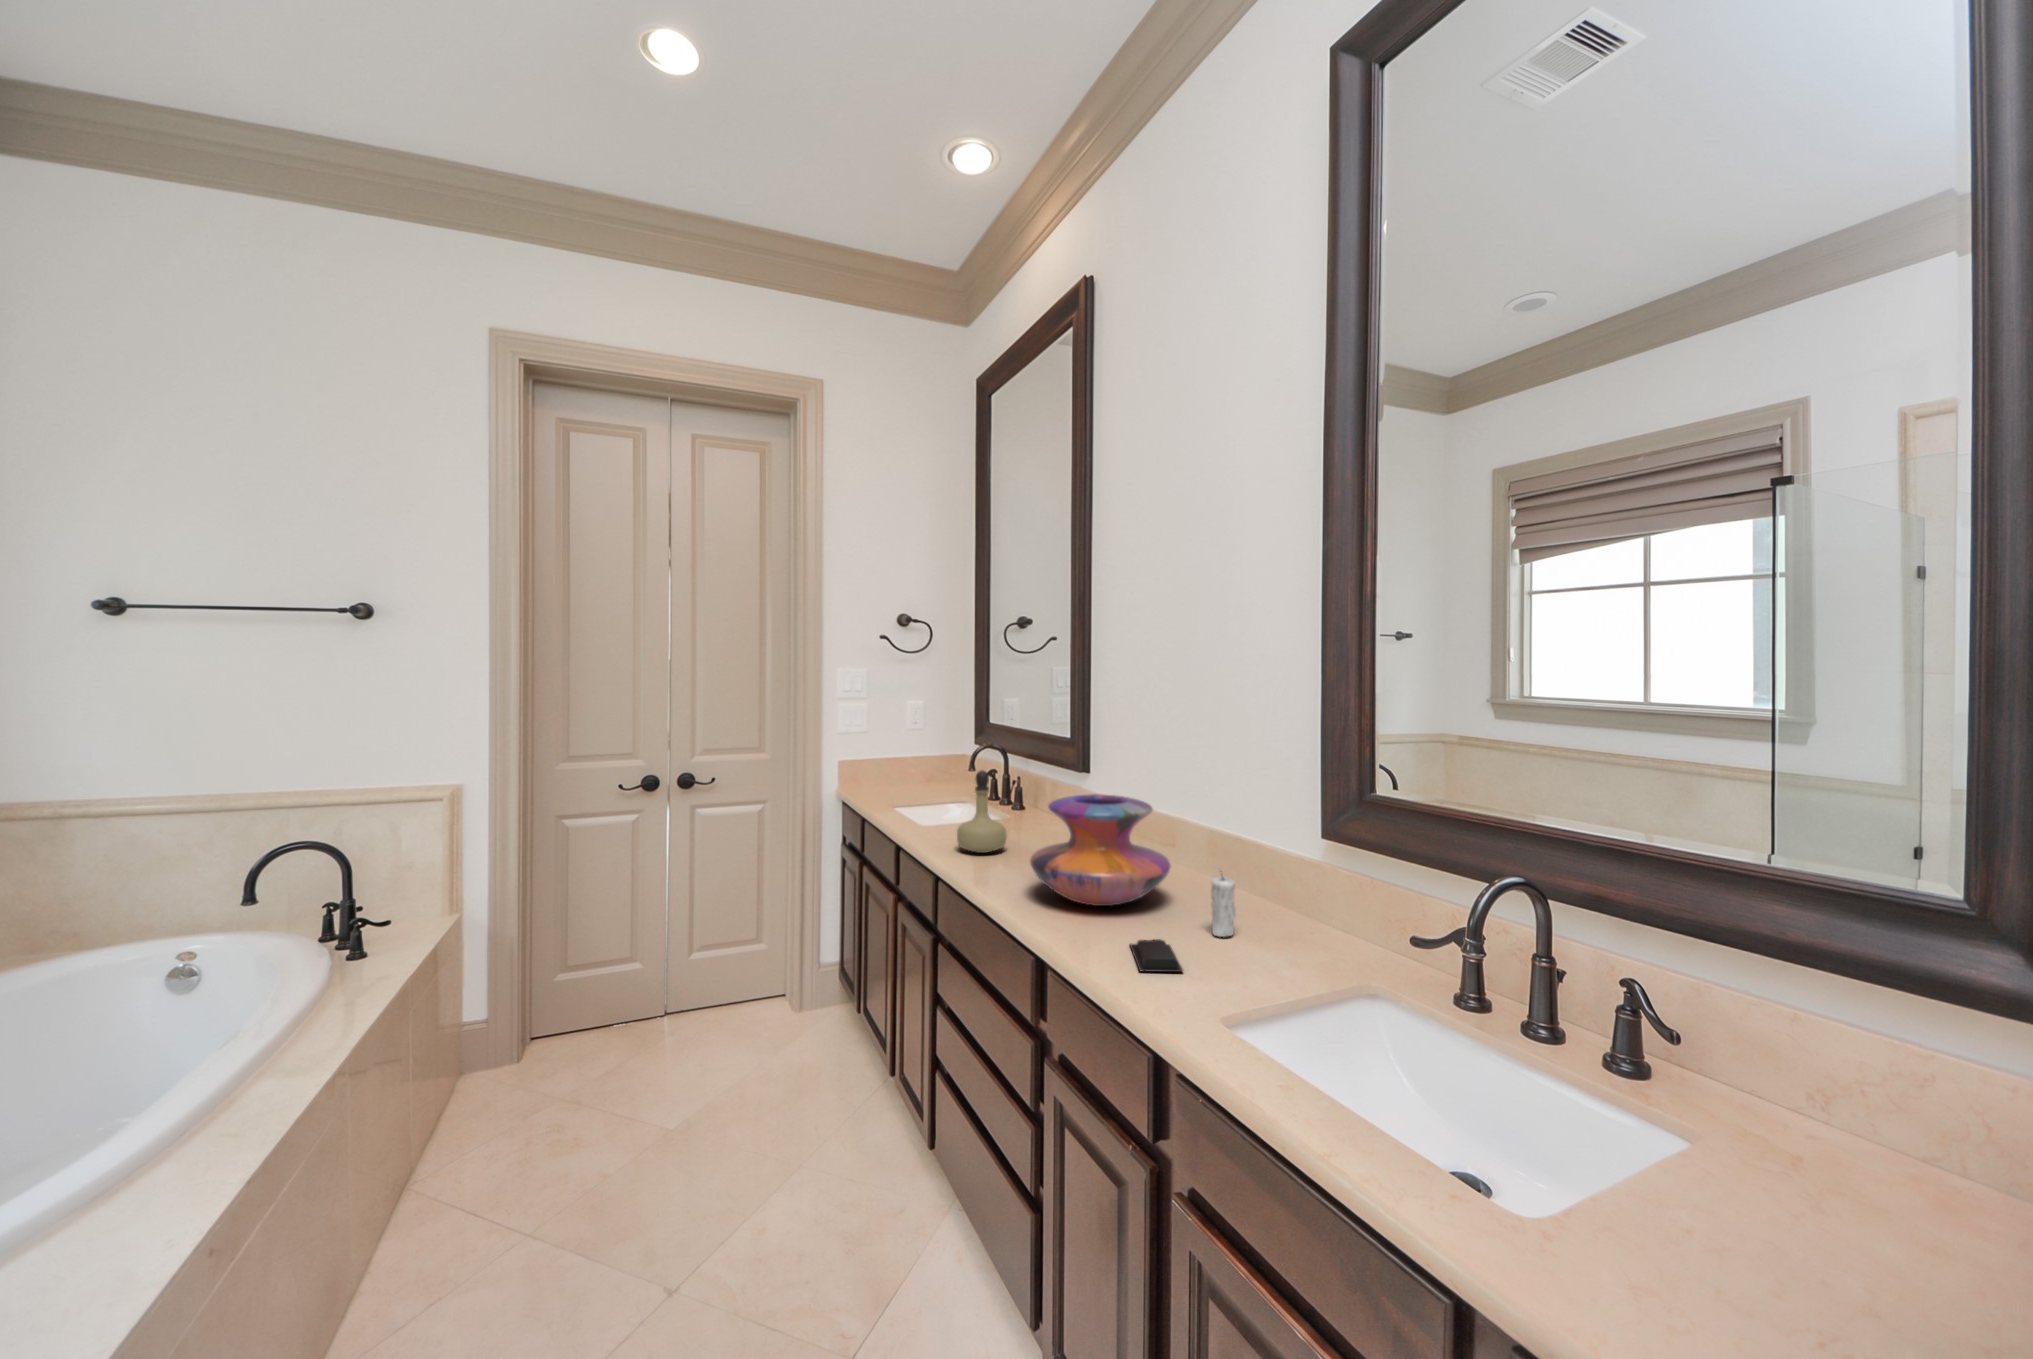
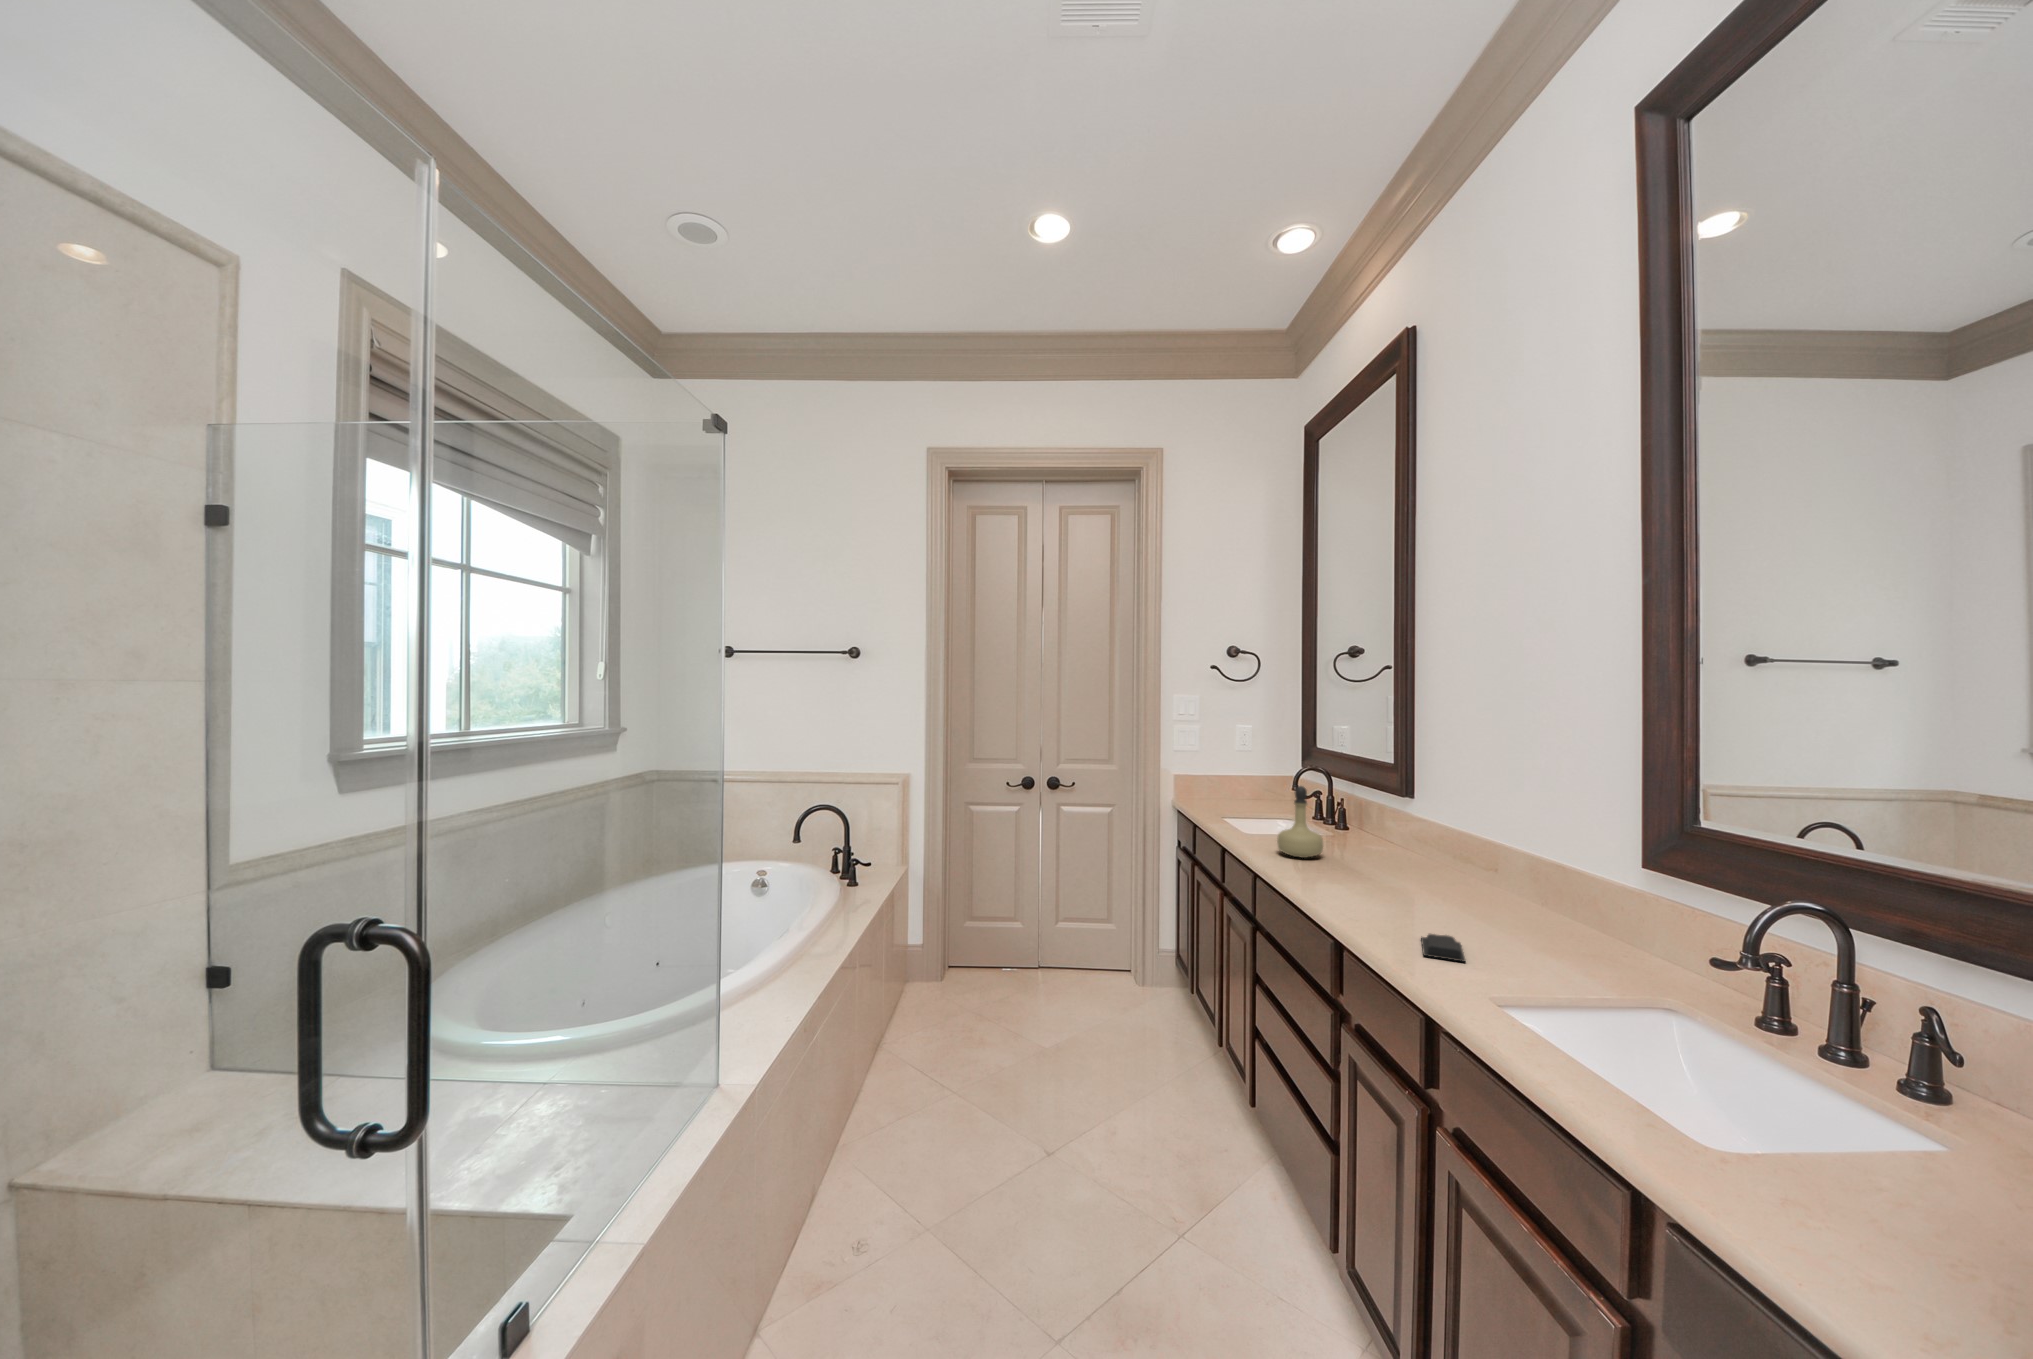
decorative vase: present [1030,794,1171,906] -> none [1337,810,1475,908]
candle: present [1211,876,1236,937] -> none [1507,880,1533,944]

